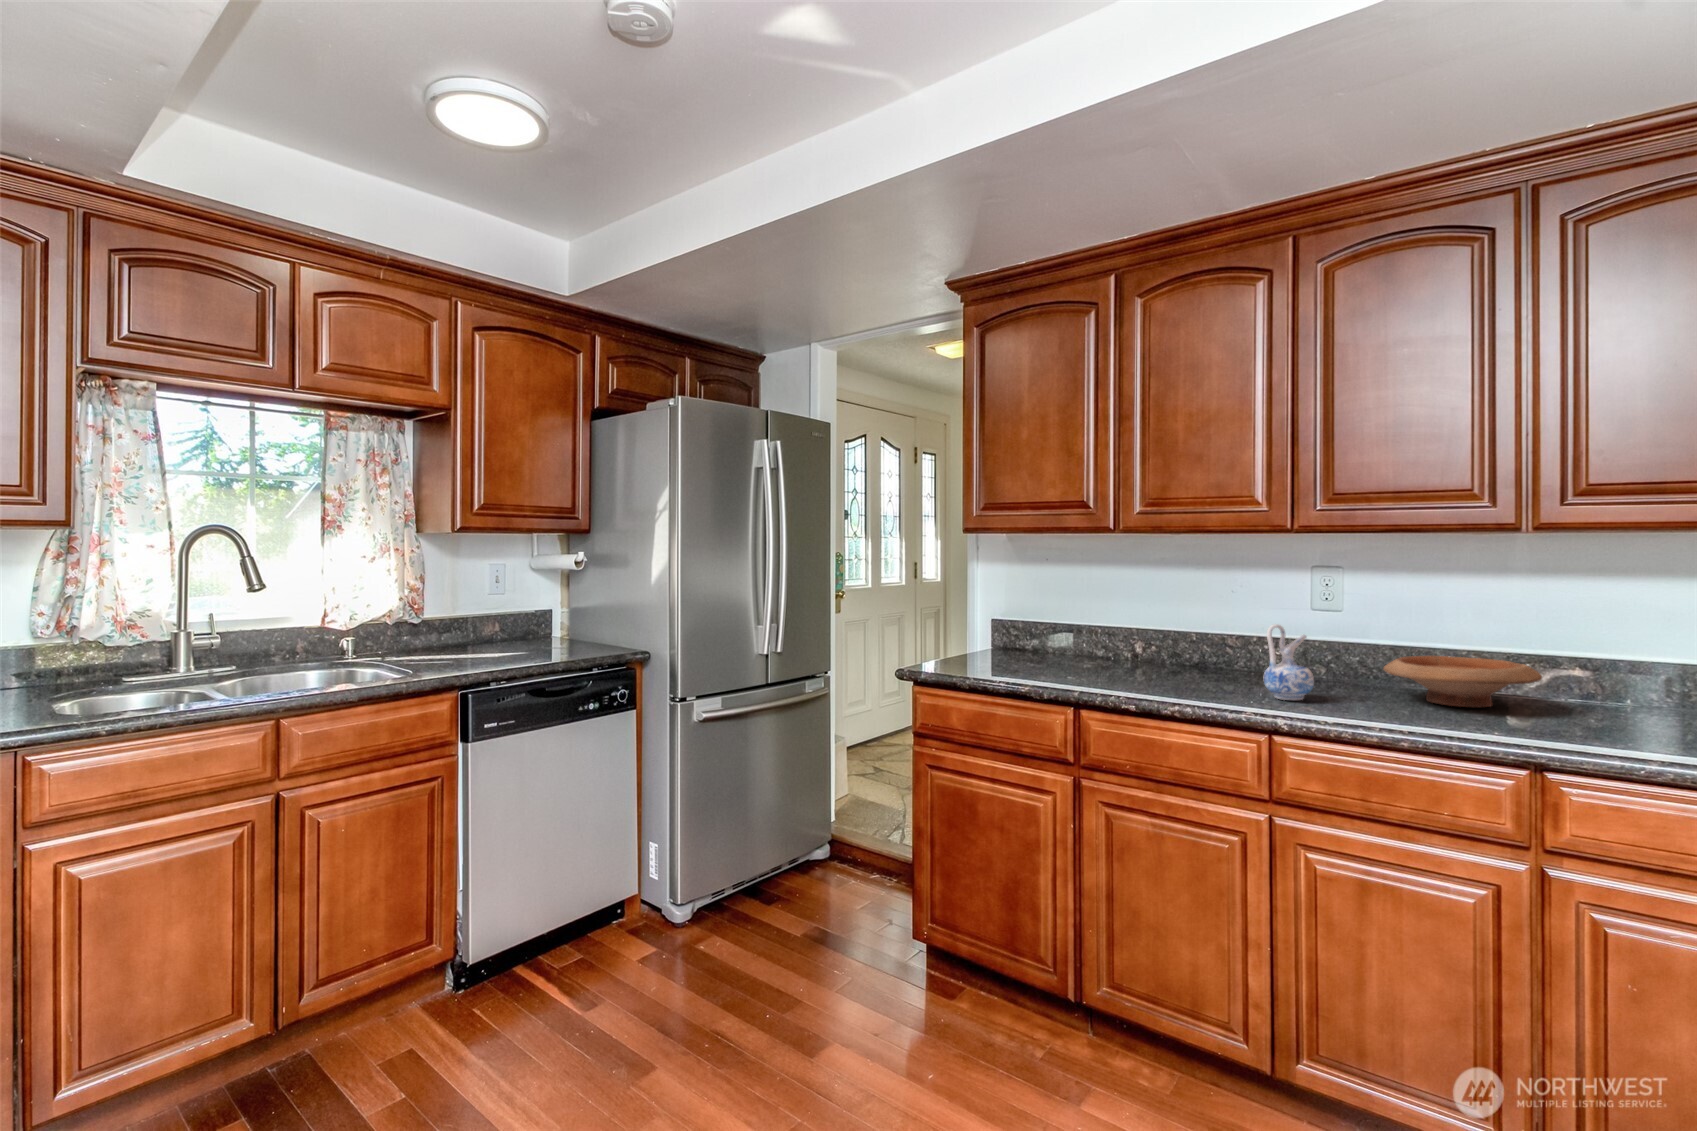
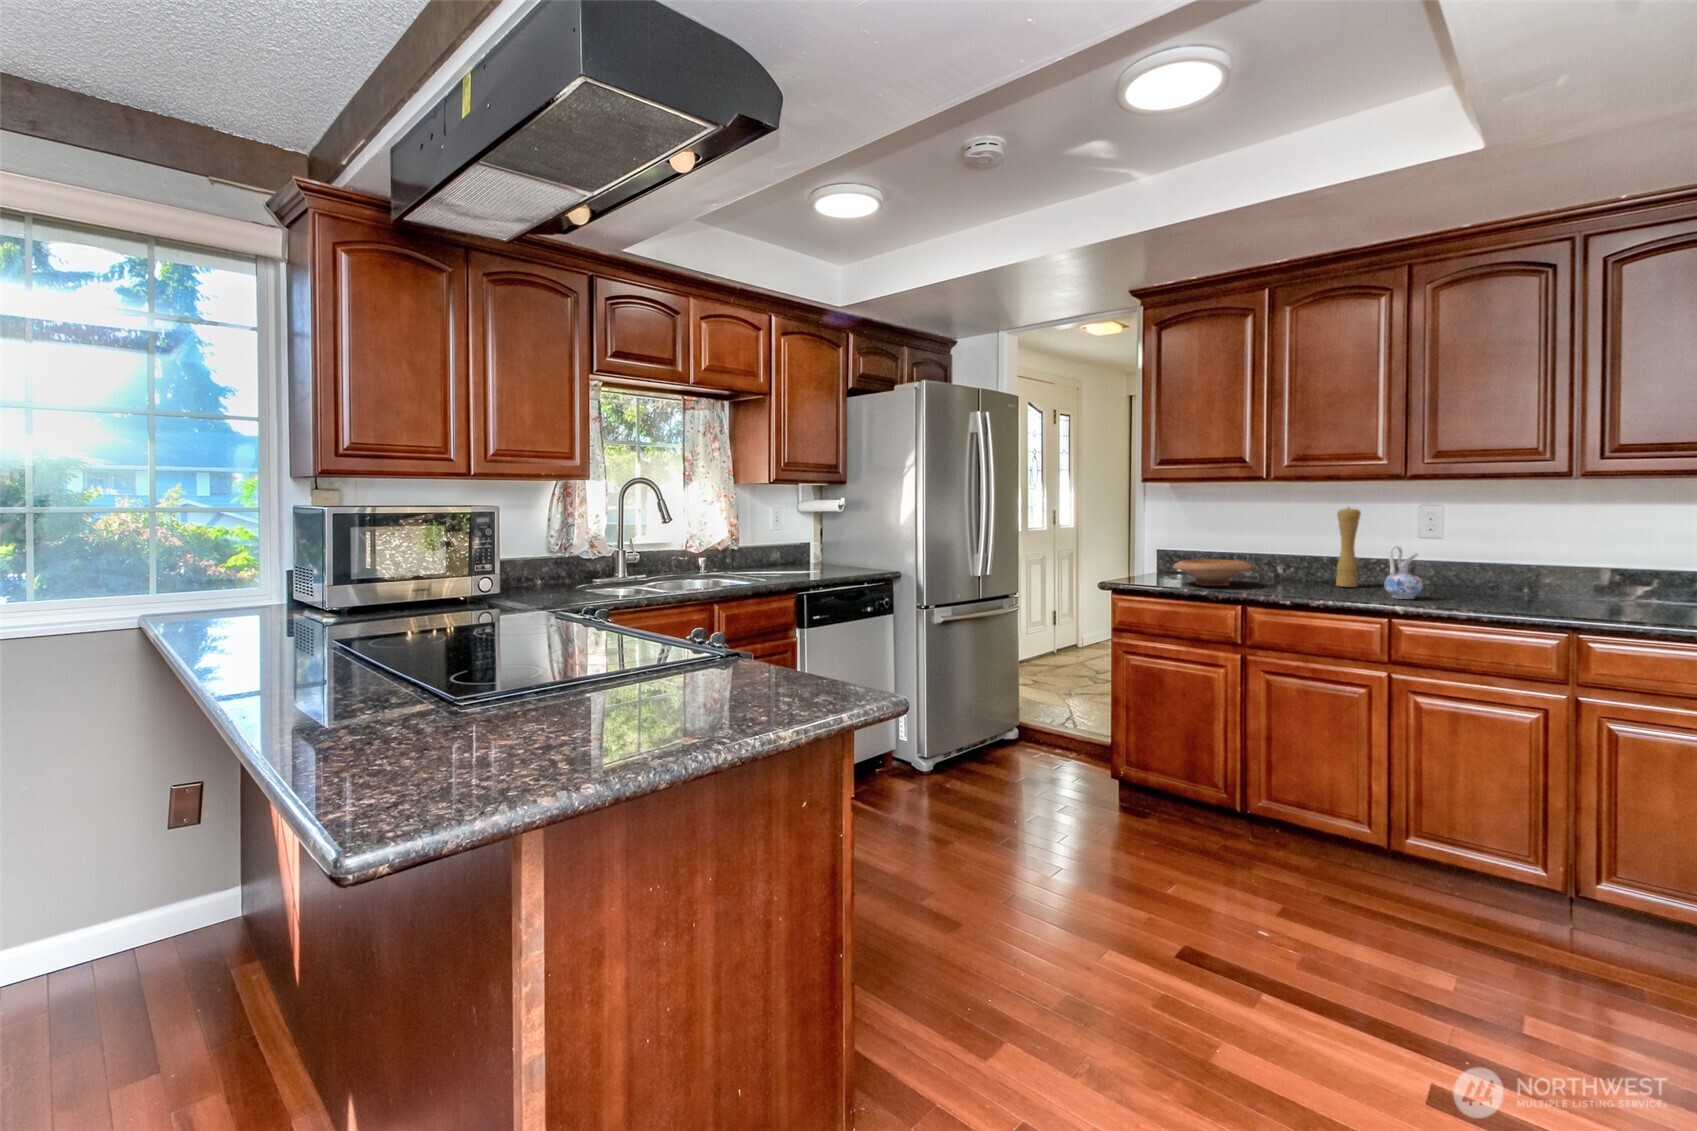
pepper mill: none [1205,568,1235,677] -> present [1336,508,1361,587]
wooden bowl: present [1384,656,1542,708] -> present [1173,559,1254,586]

